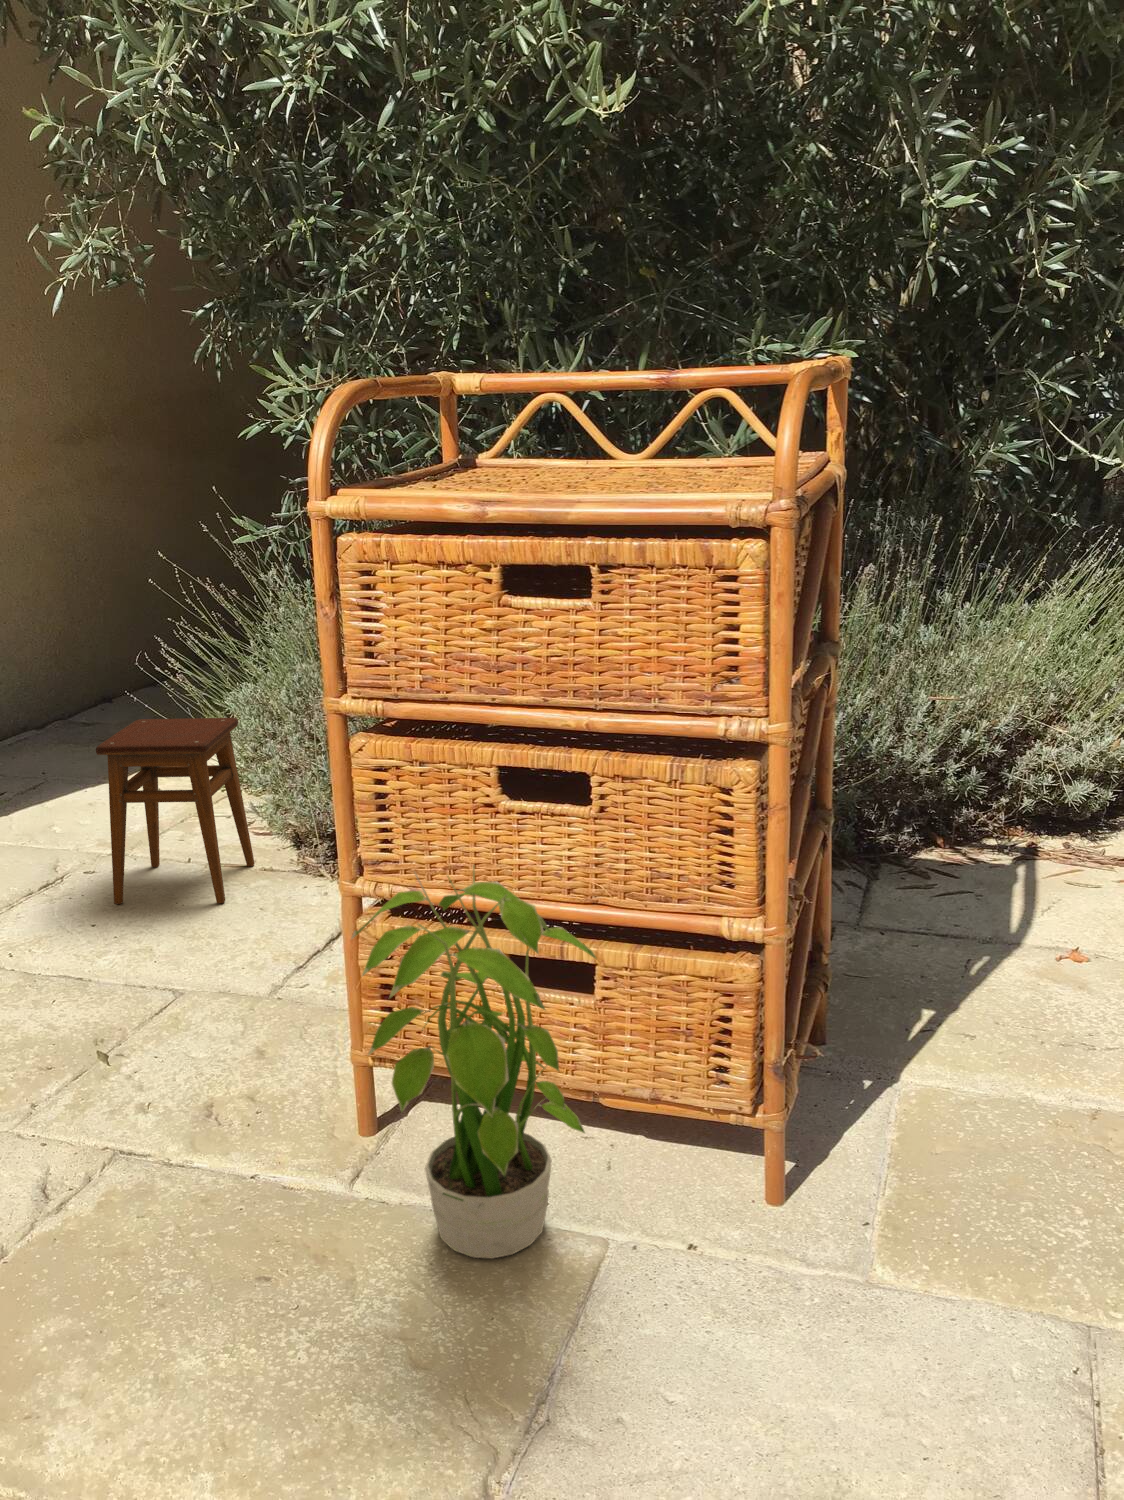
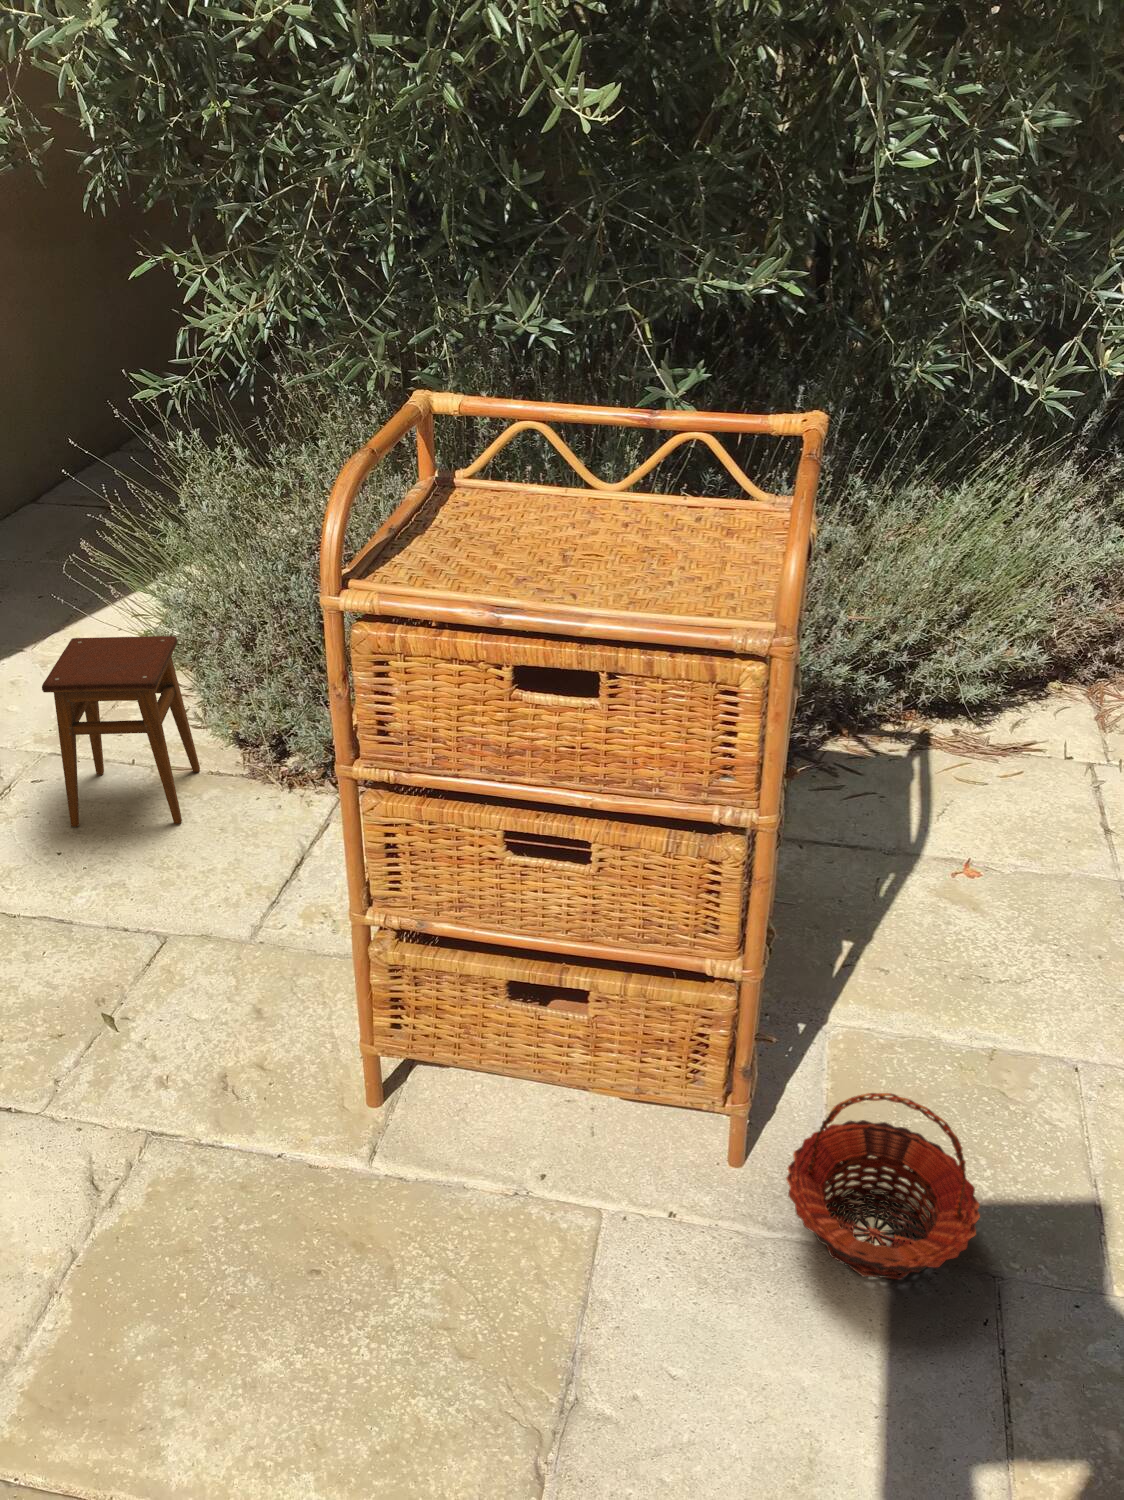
potted plant: present [352,865,596,1259] -> none [375,928,595,1240]
basket: none [825,1066,1066,1320] -> present [786,1093,980,1279]

